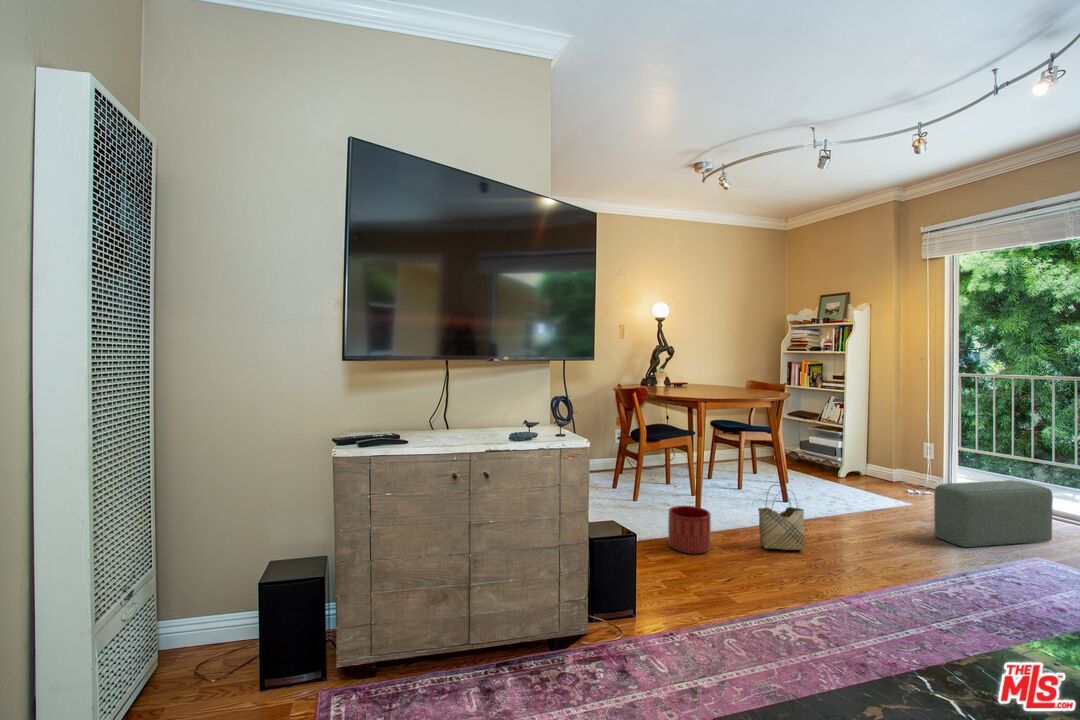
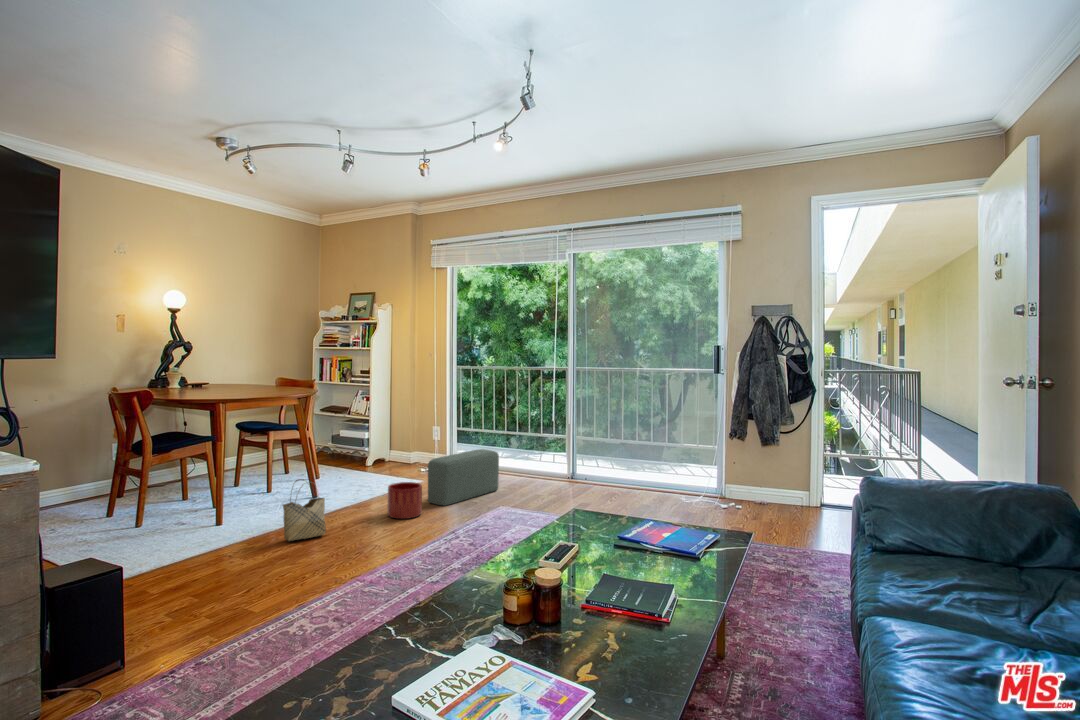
planter: present [668,506,711,554] -> present [388,482,422,519]

